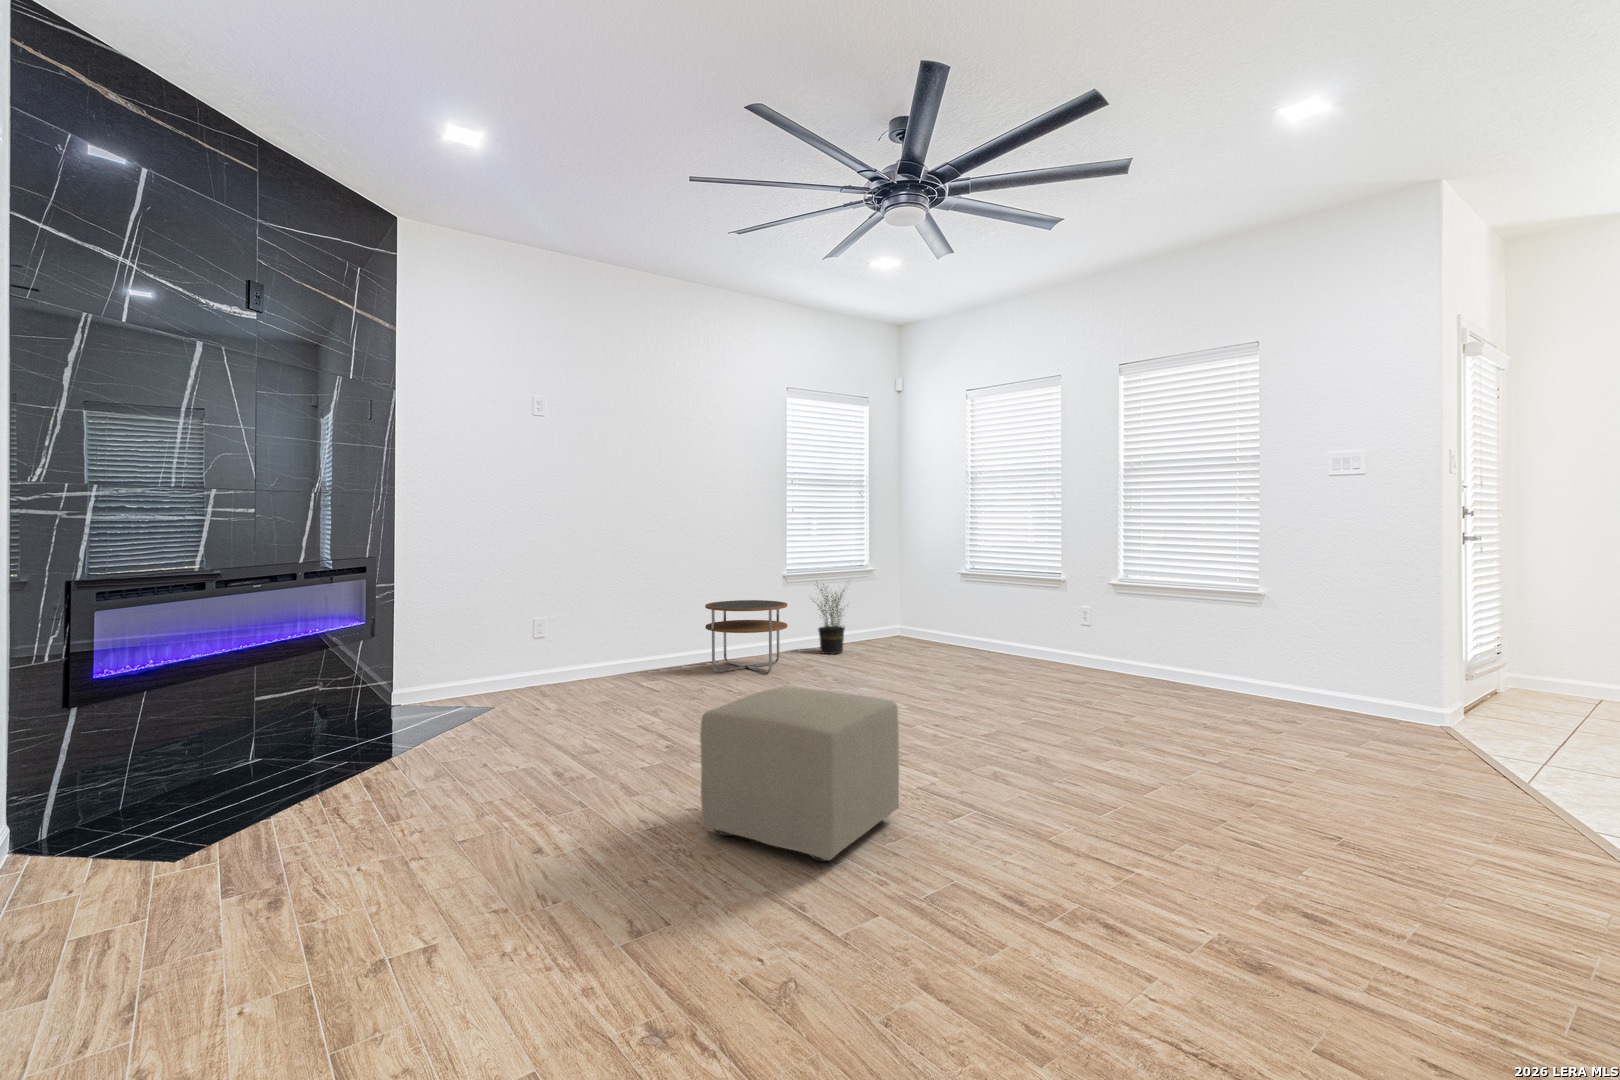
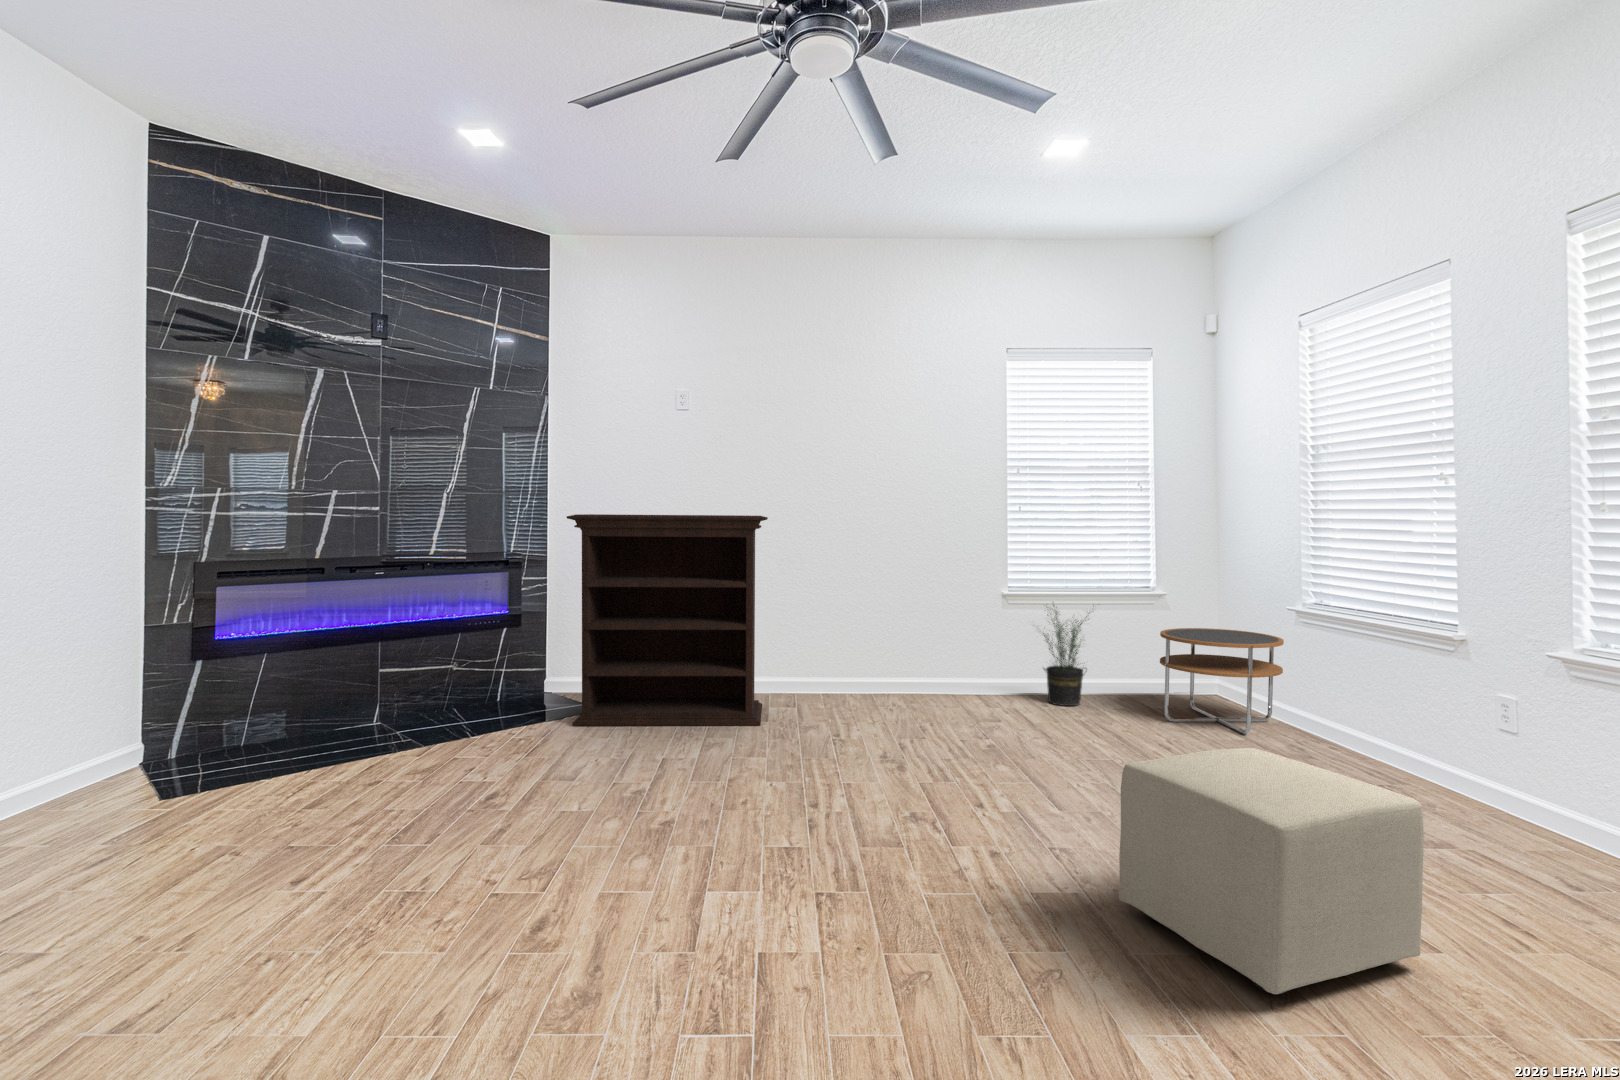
bookshelf: none [470,516,669,724] -> present [567,514,768,726]
side table: present [705,600,787,673] -> present [1160,628,1284,734]
ottoman: present [700,686,899,861] -> present [1119,748,1424,994]

